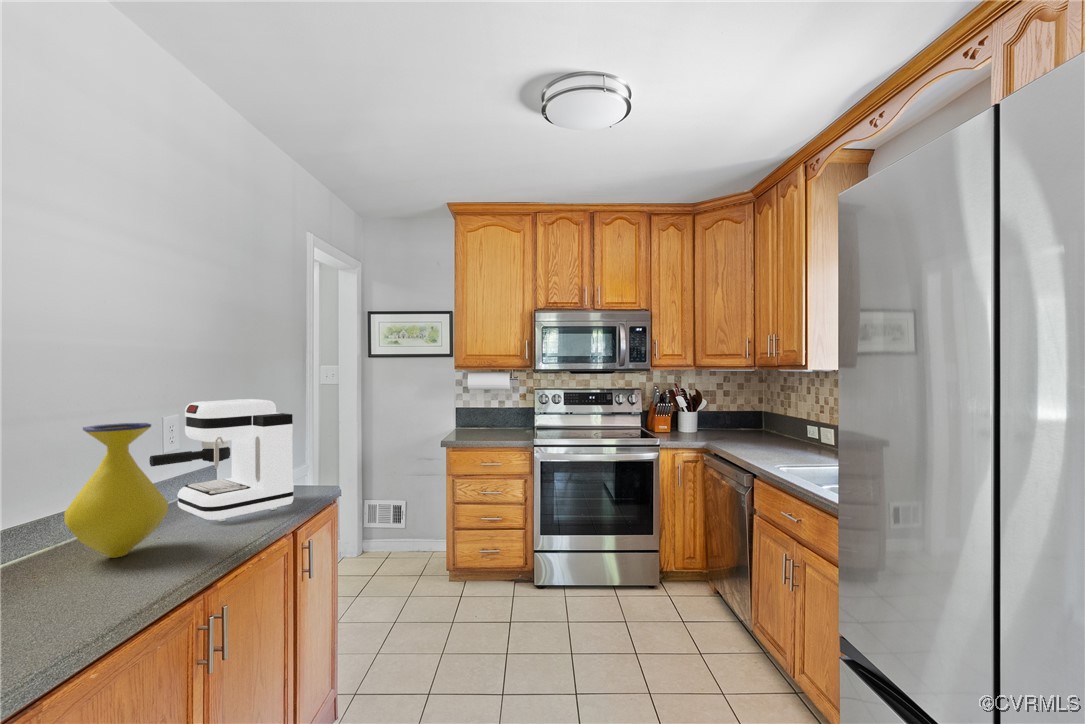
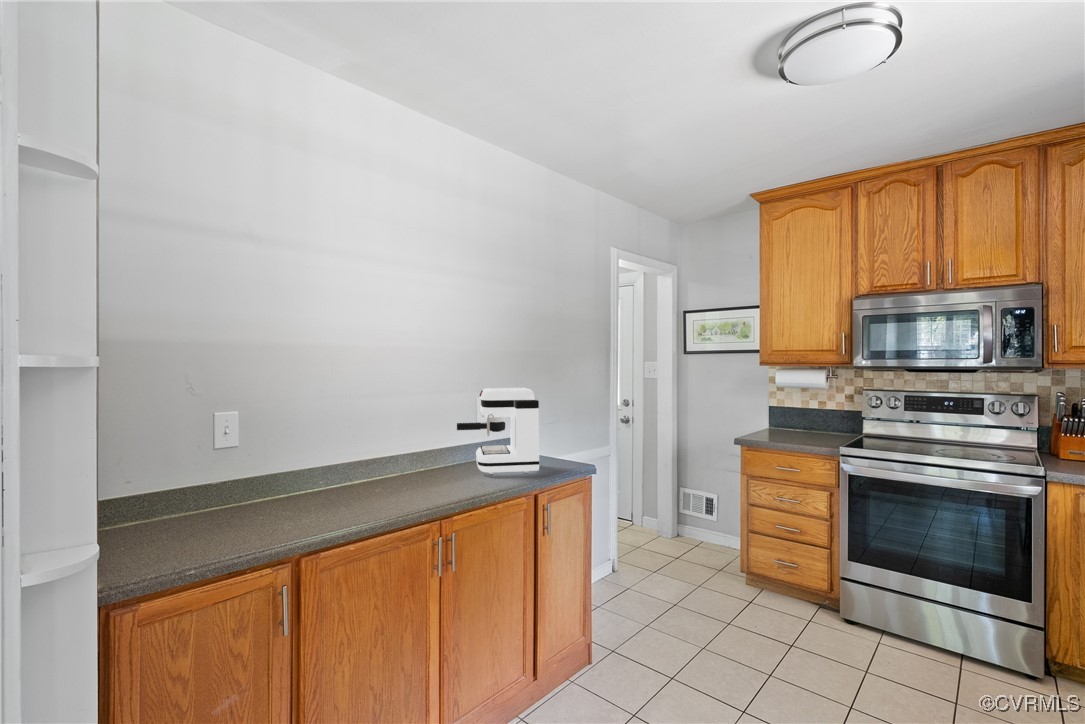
vase: present [64,423,168,558] -> none [394,400,446,484]

